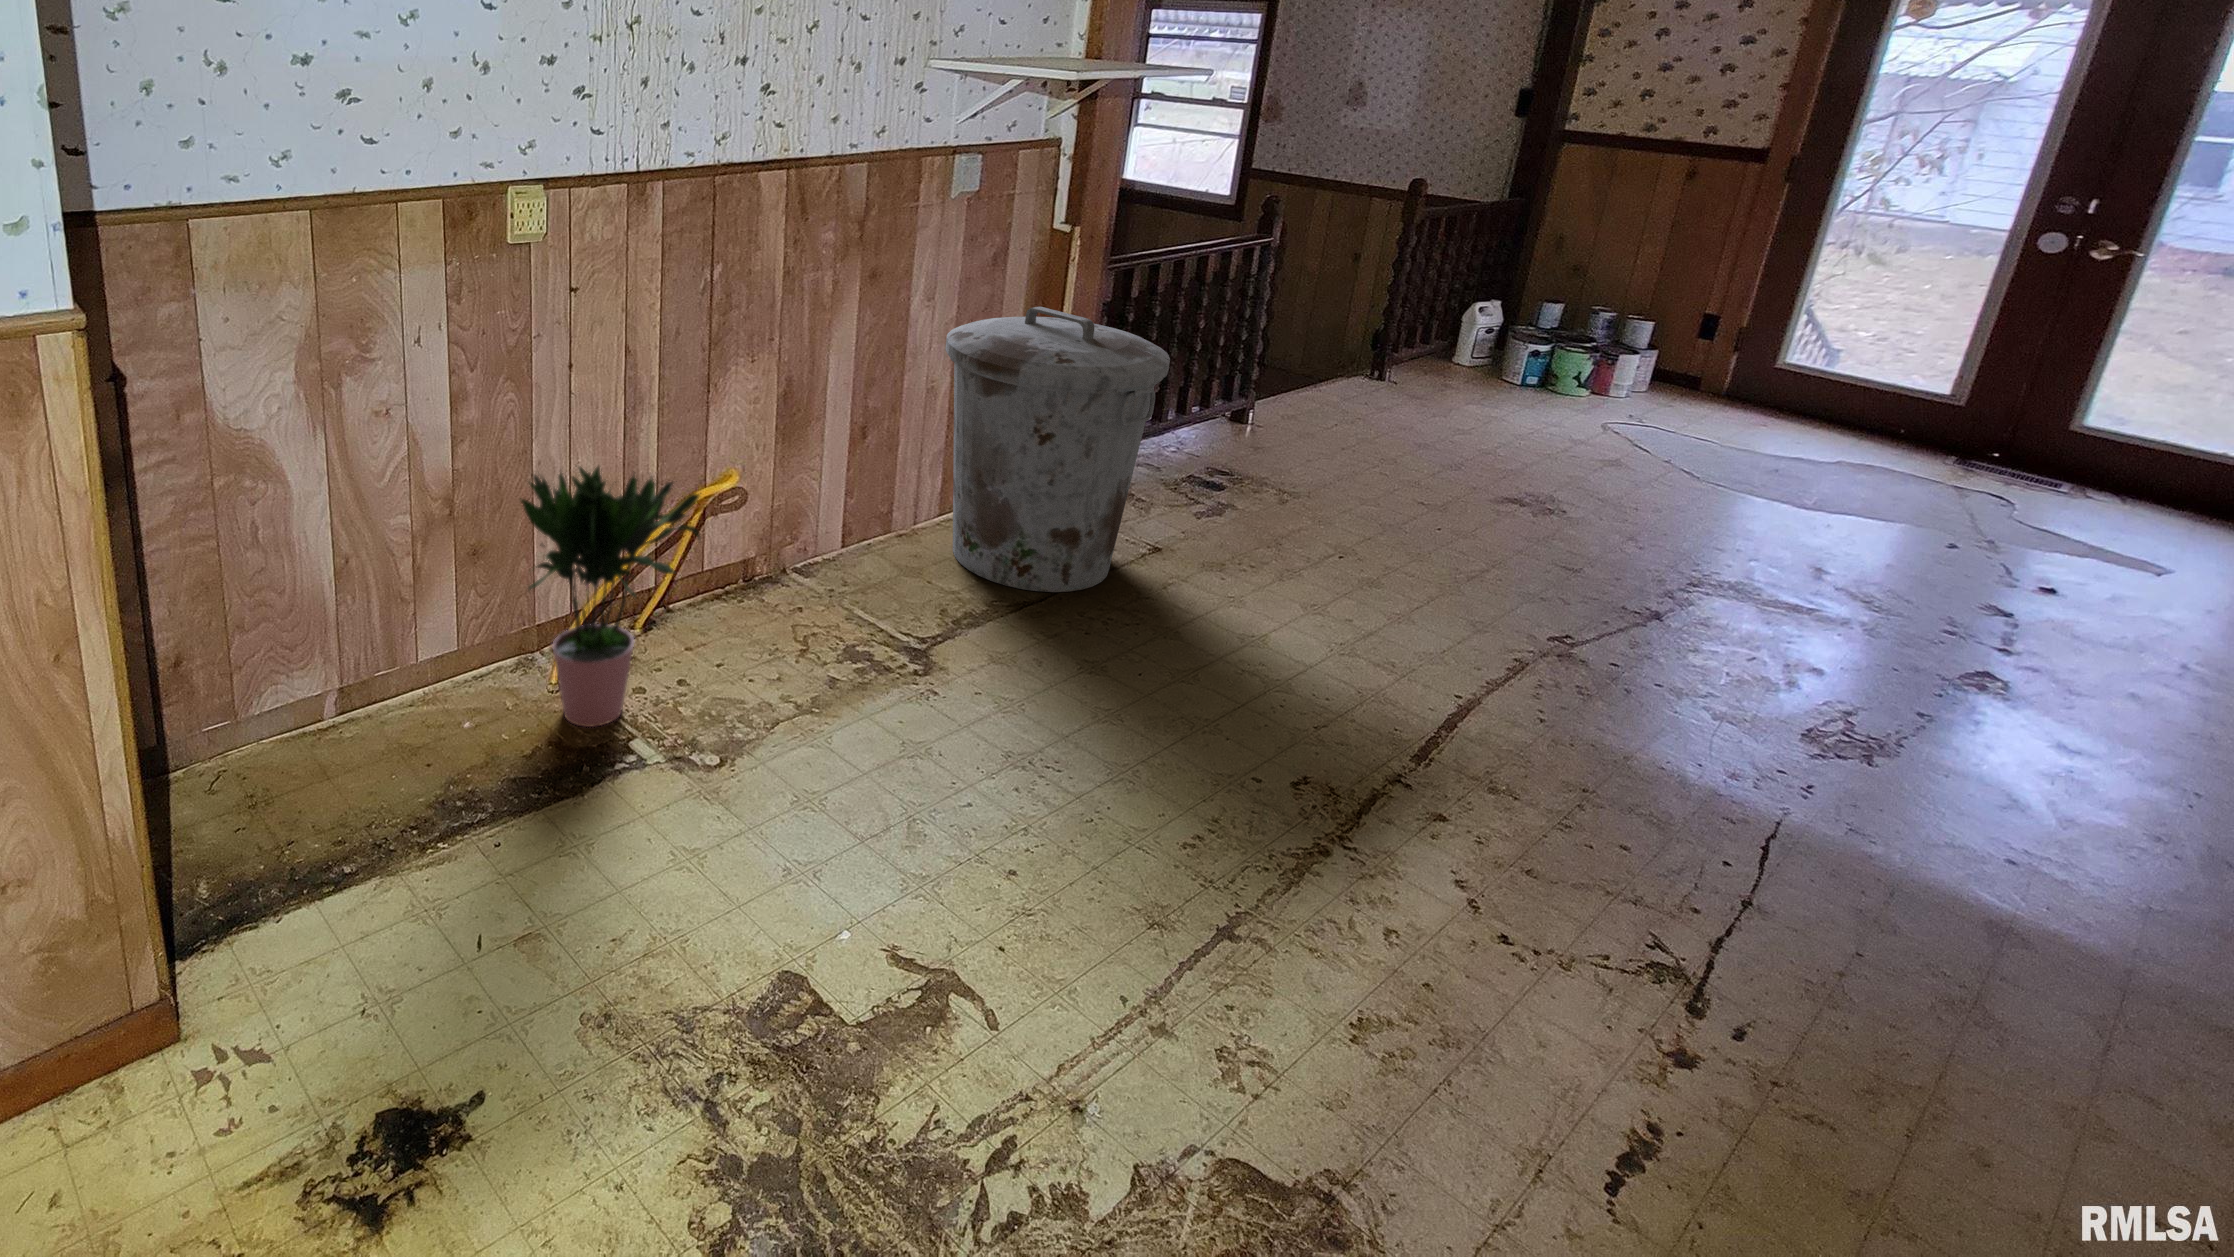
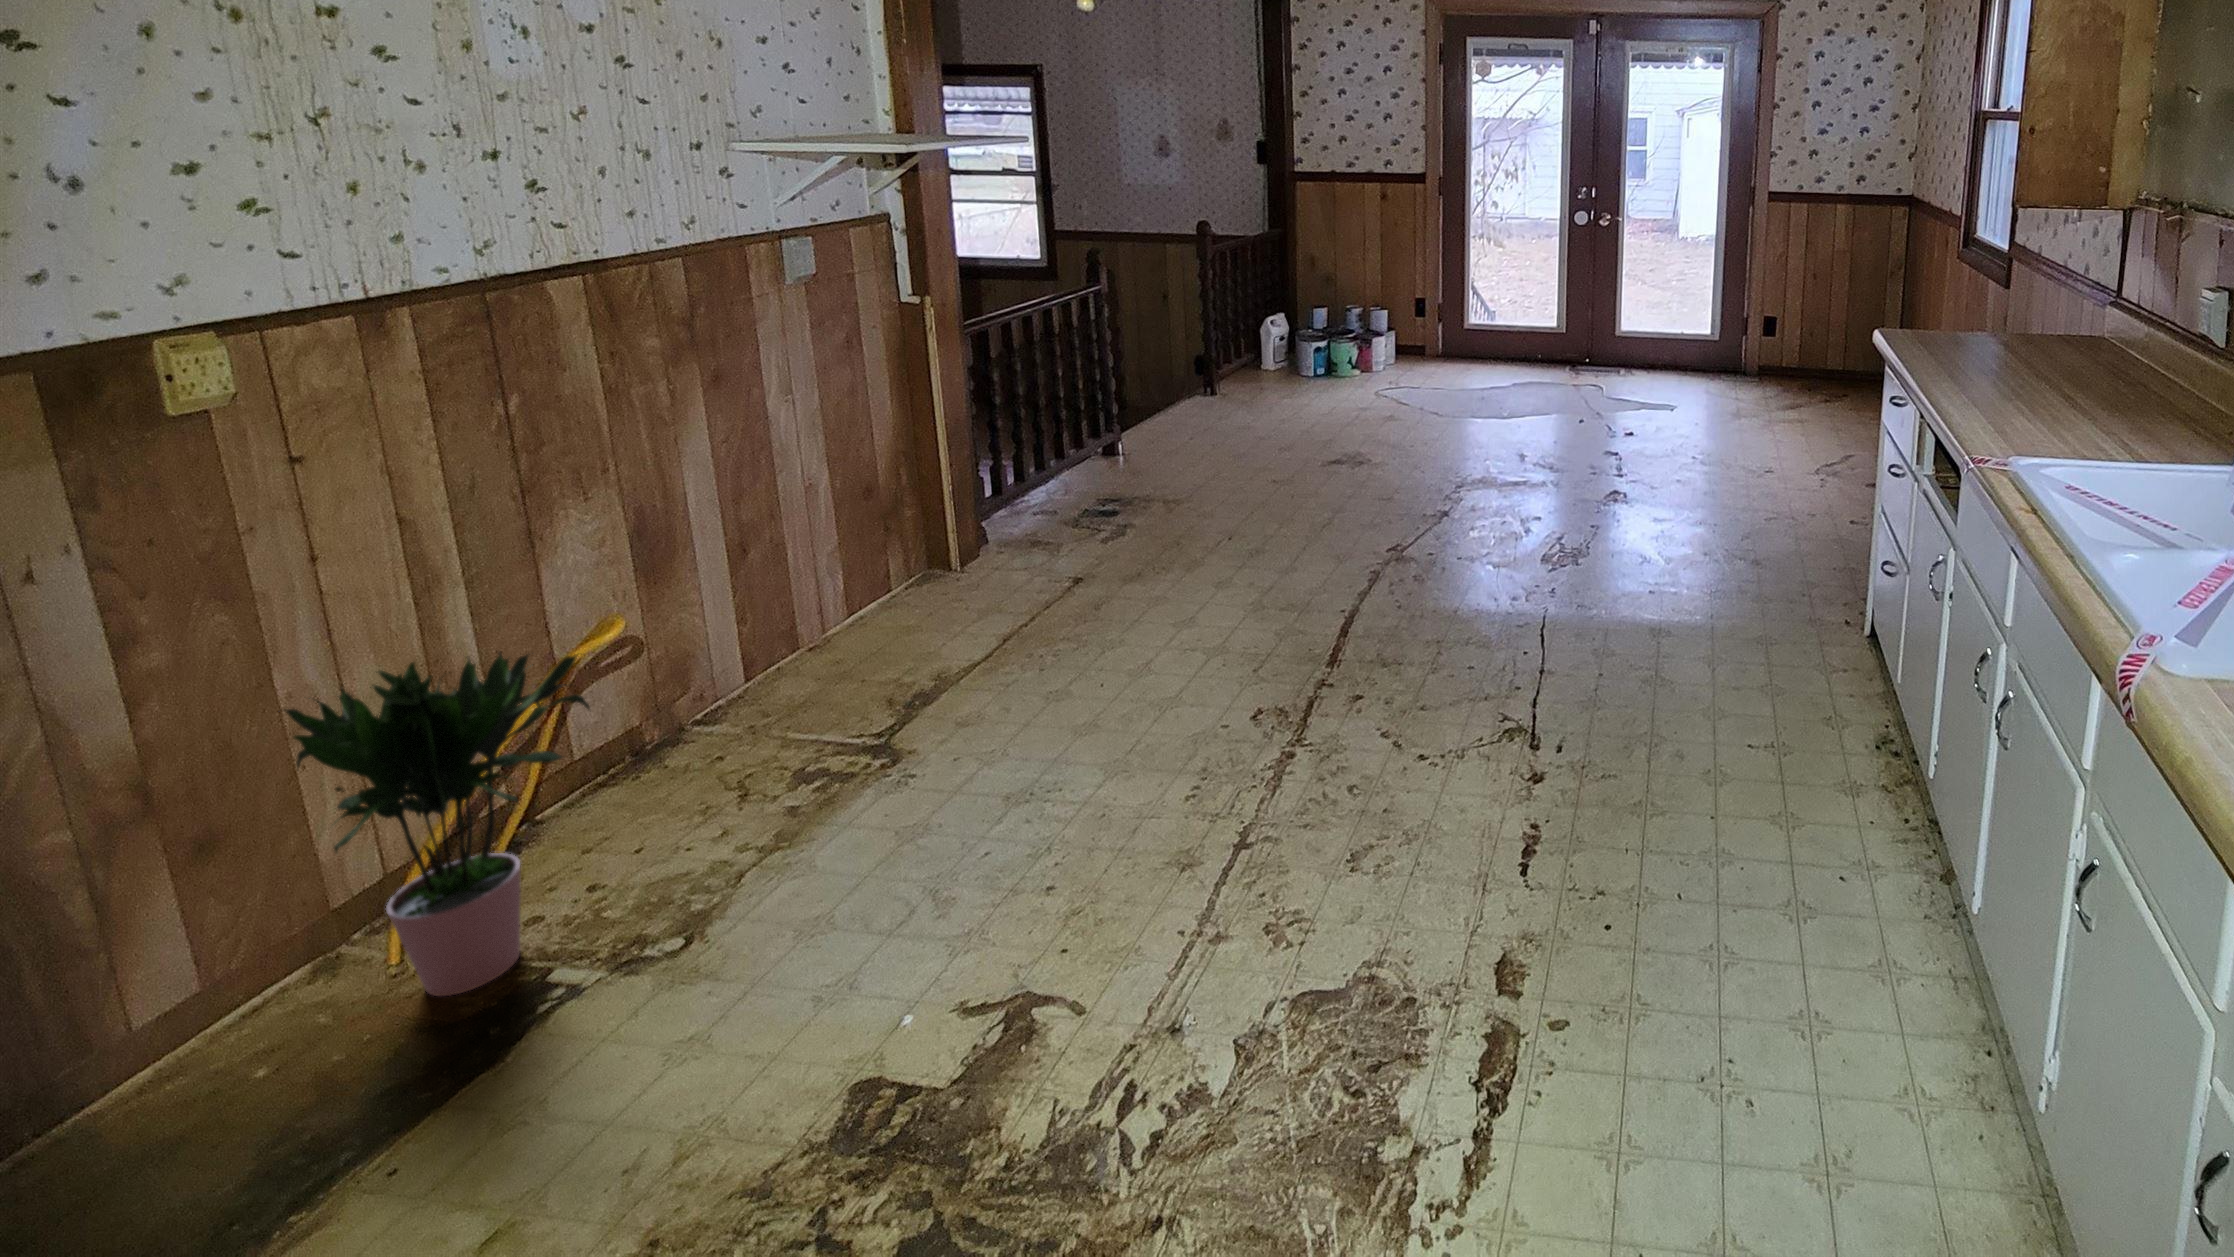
trash can: present [945,307,1170,592] -> none [820,377,1055,657]

